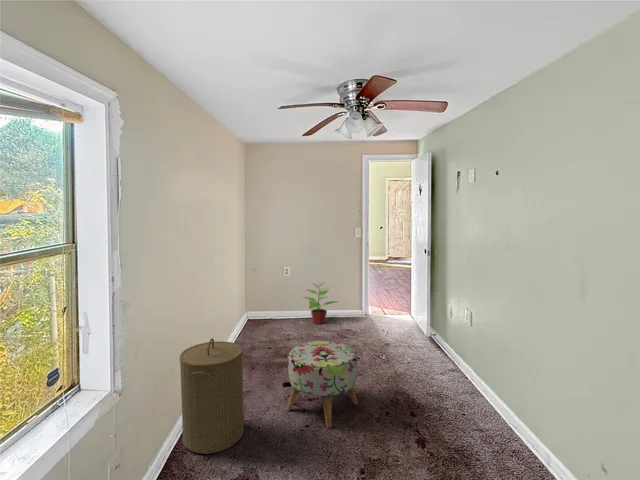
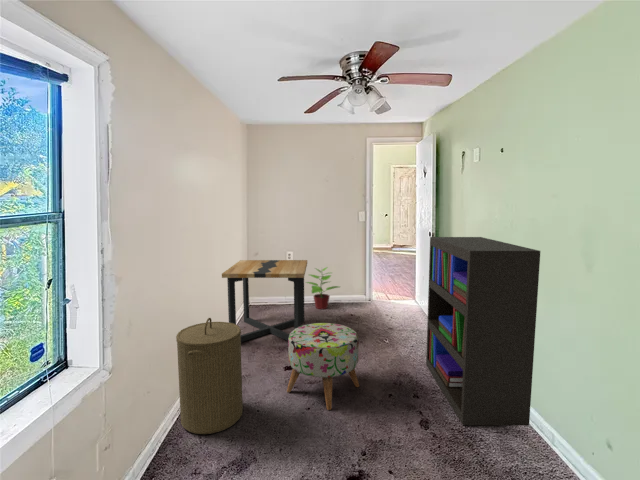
bookshelf: none [423,256,531,443] -> present [426,237,540,426]
side table: none [221,276,305,363] -> present [222,260,307,342]

